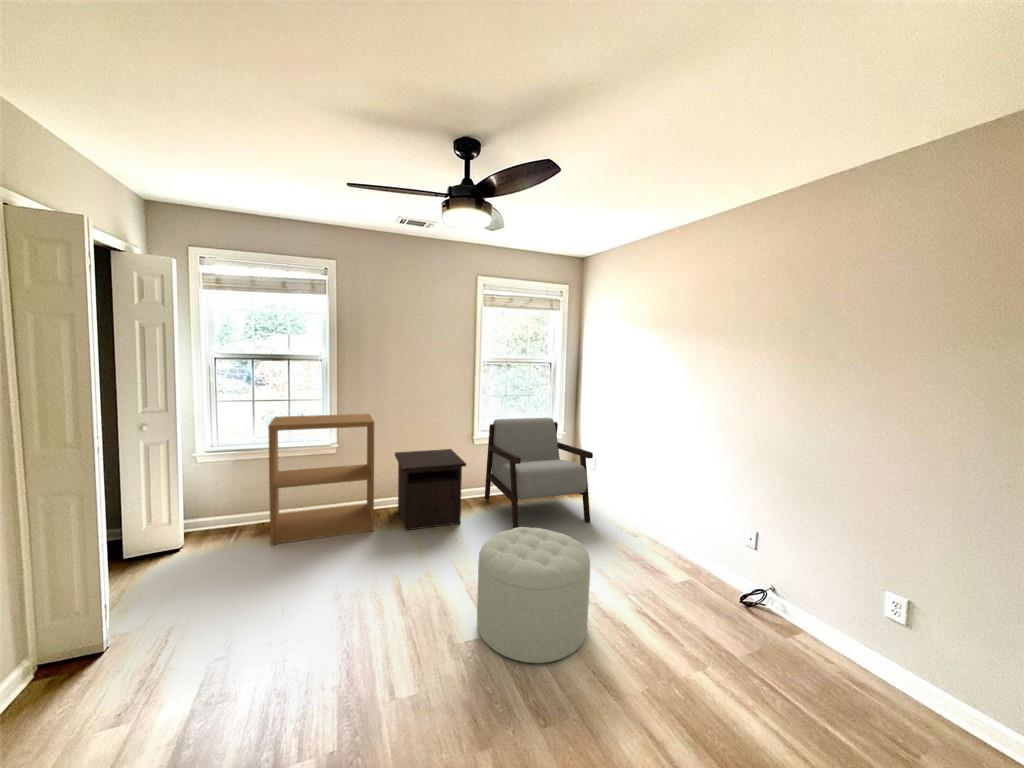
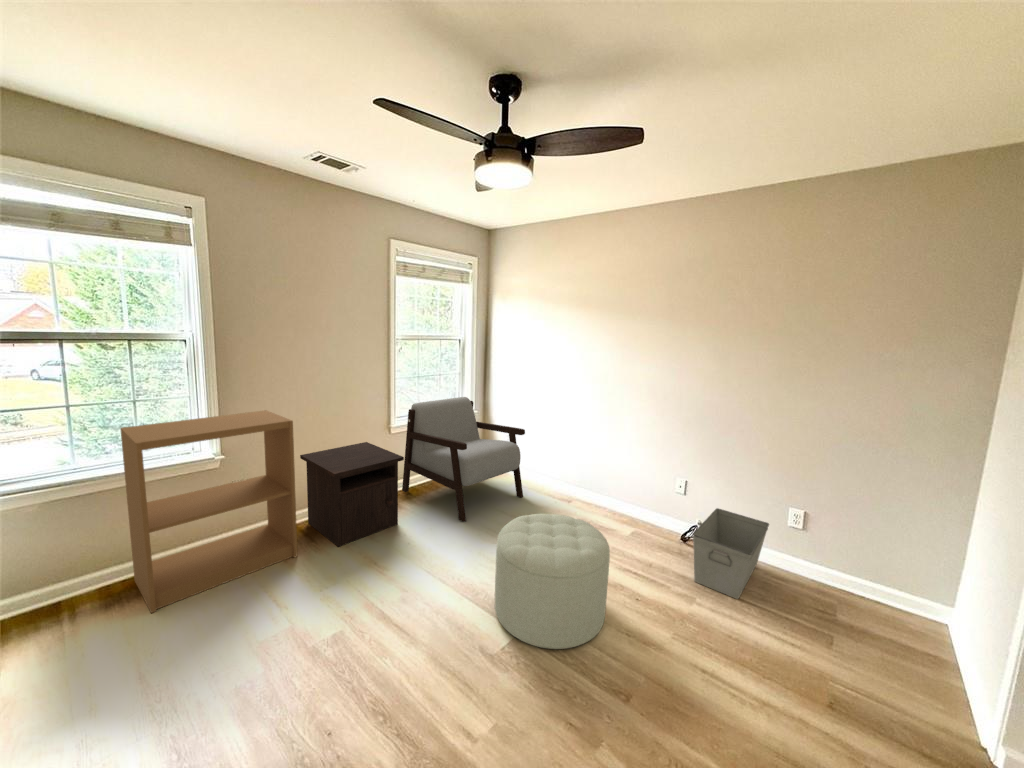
storage bin: none [720,571,853,684] -> present [693,508,769,599]

